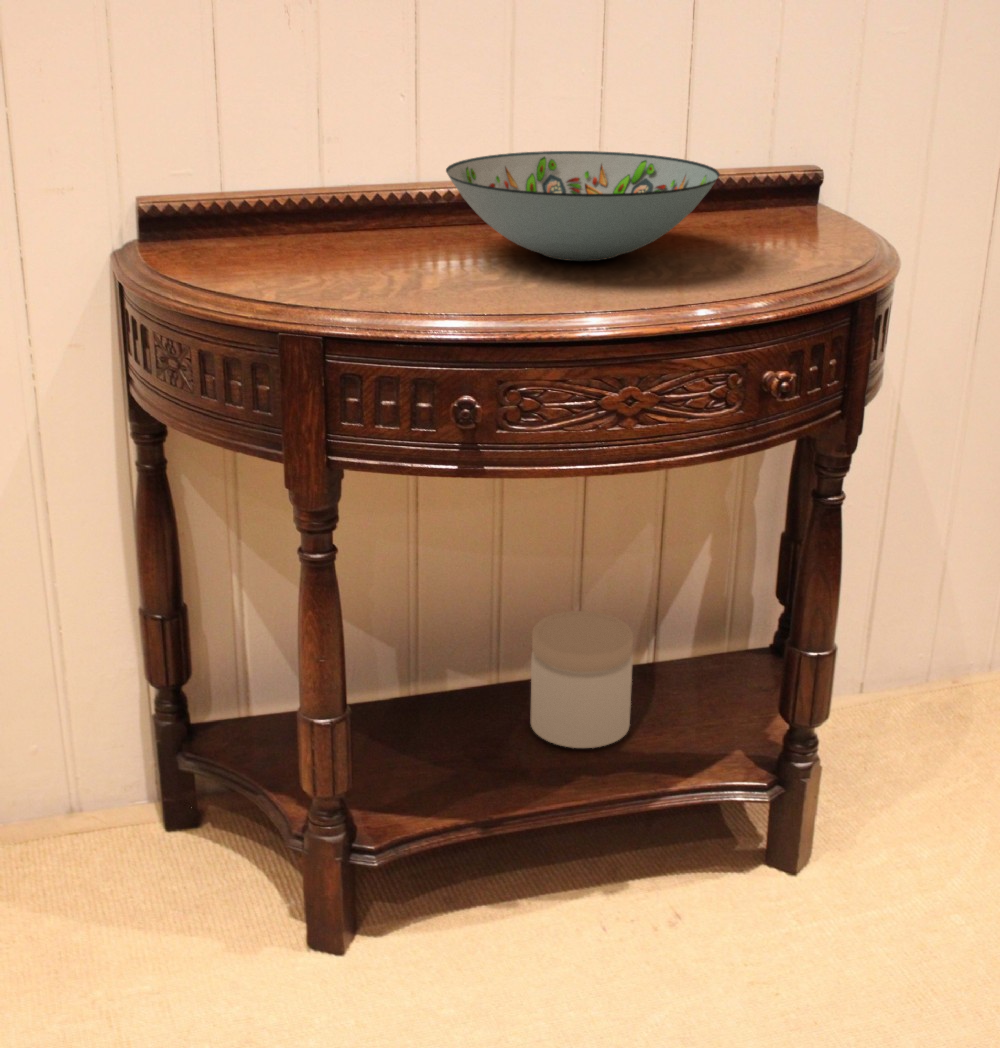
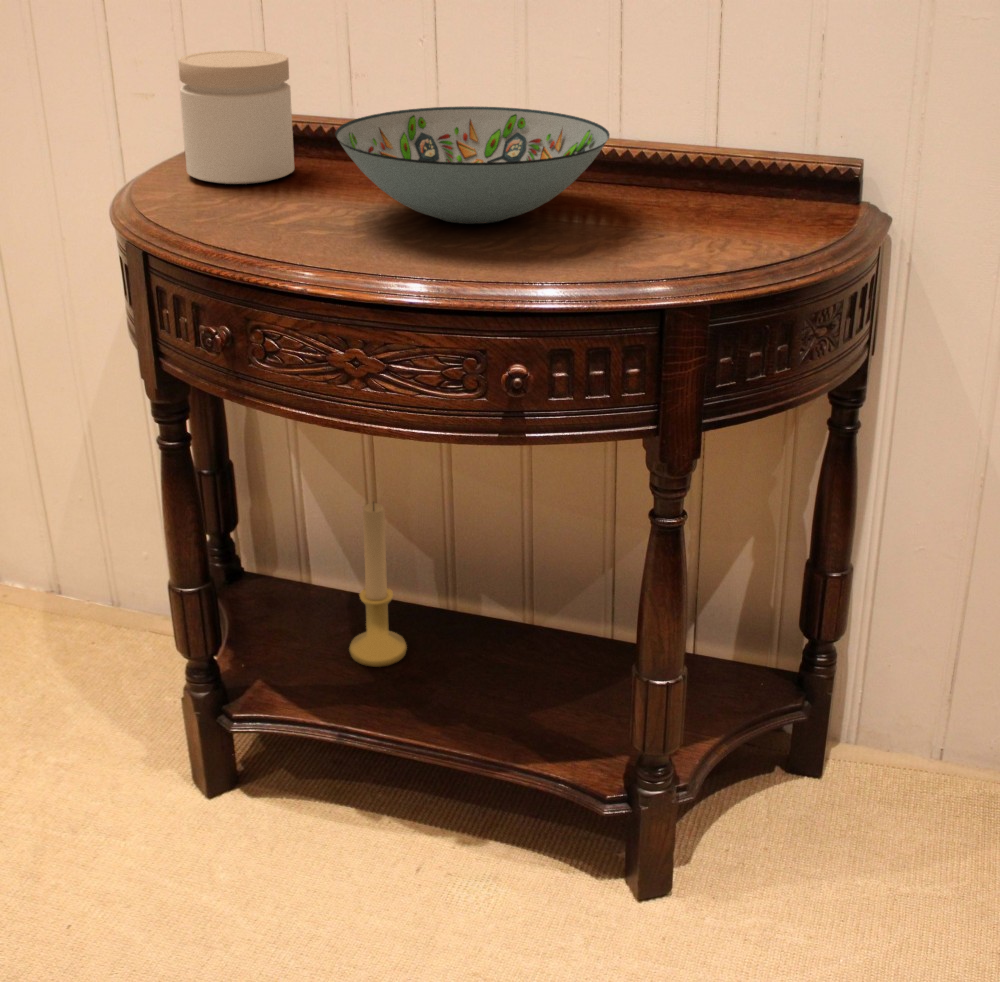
candle holder: none [396,583,457,761] -> present [349,502,407,667]
jar: present [531,611,633,748] -> present [178,50,294,184]

